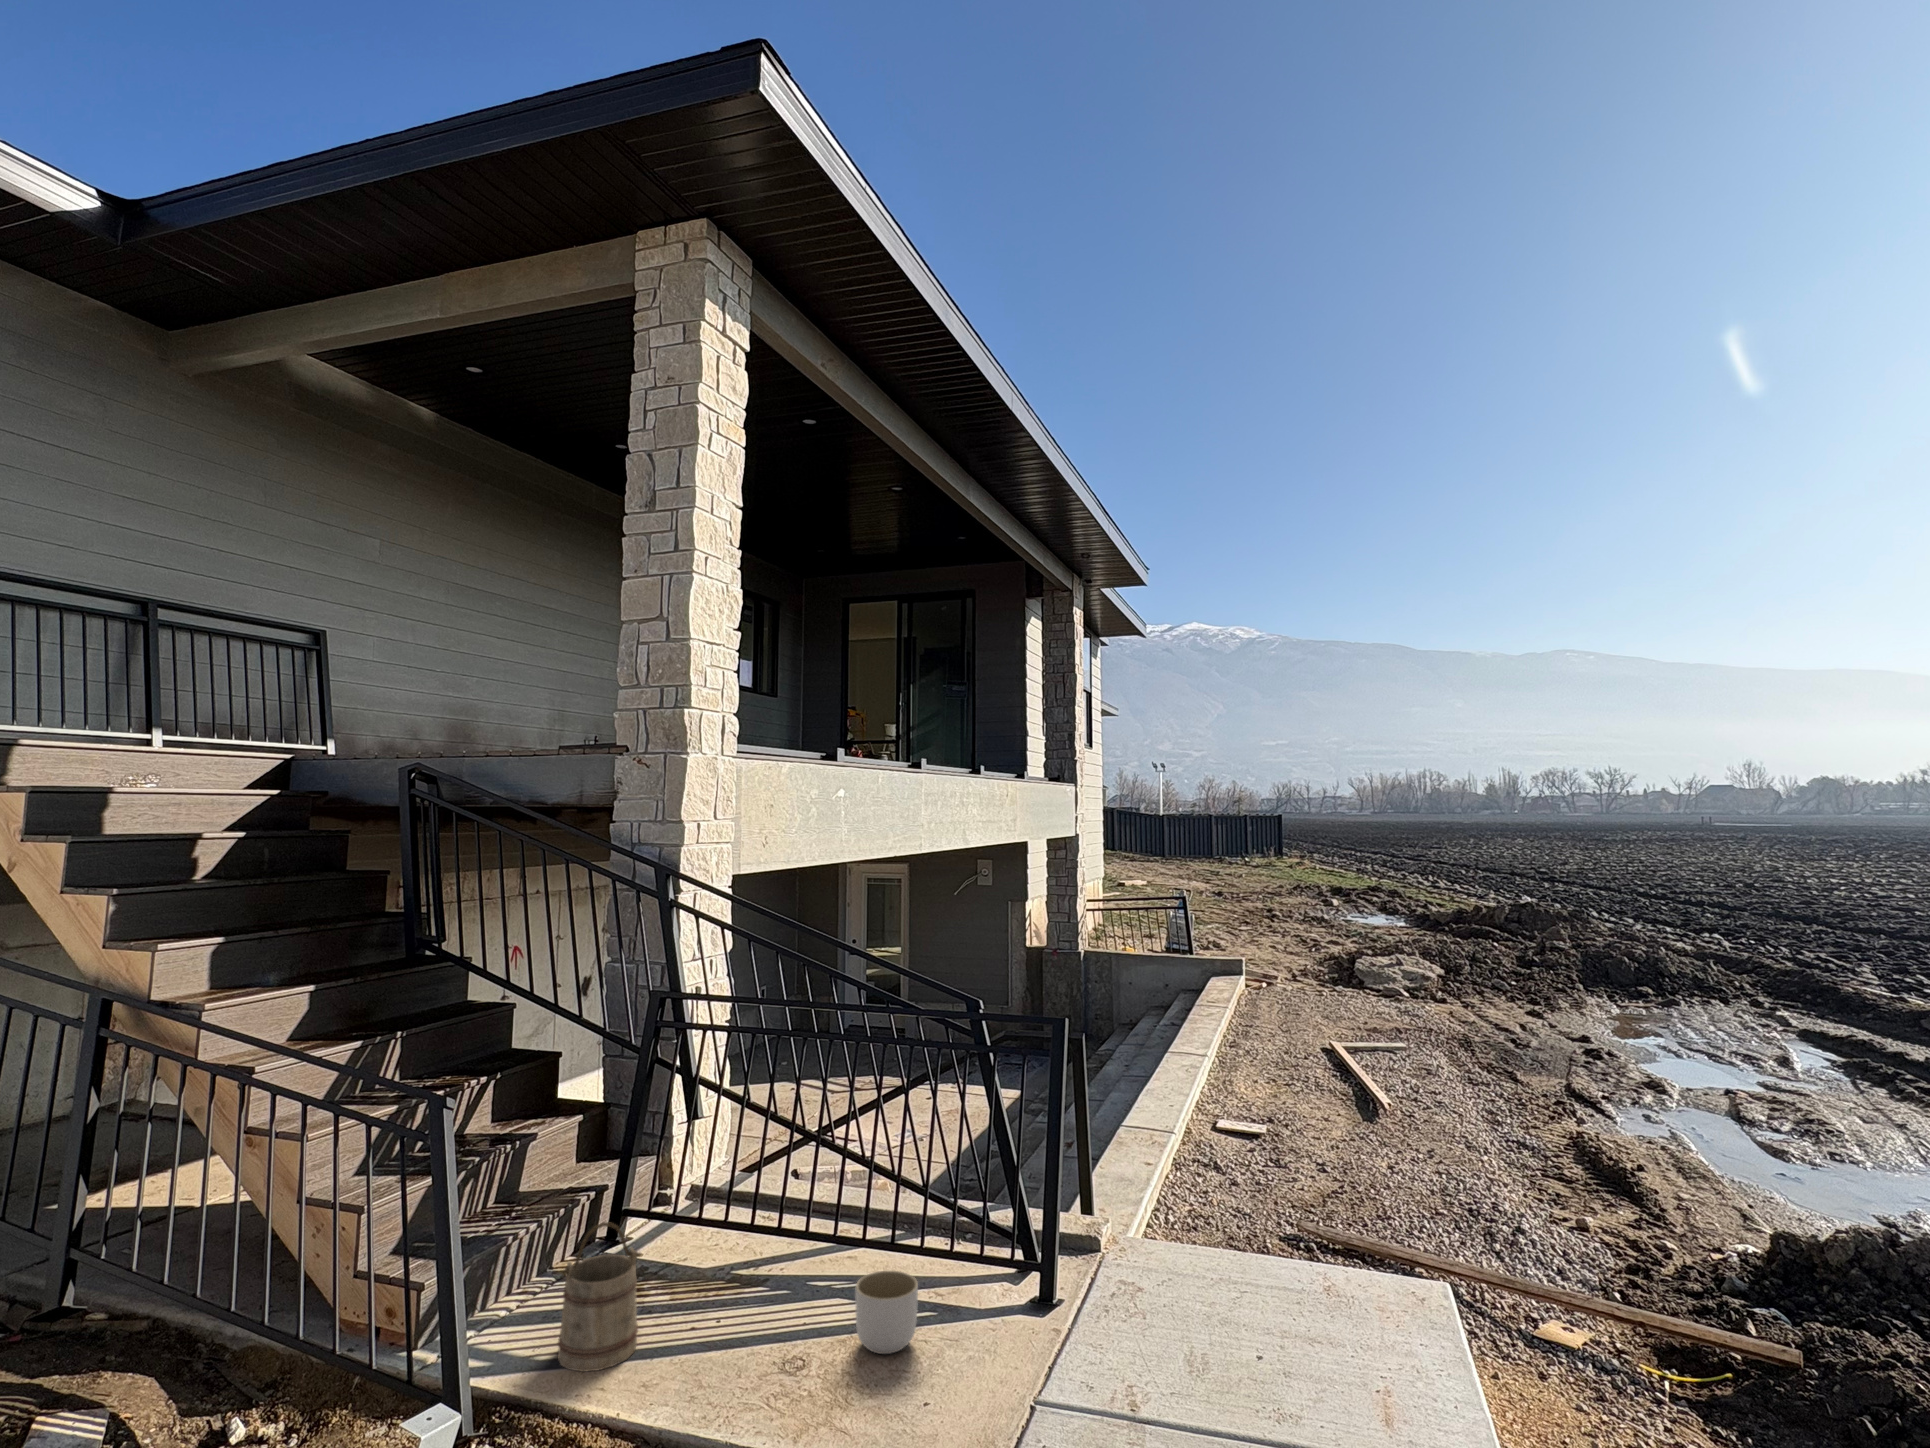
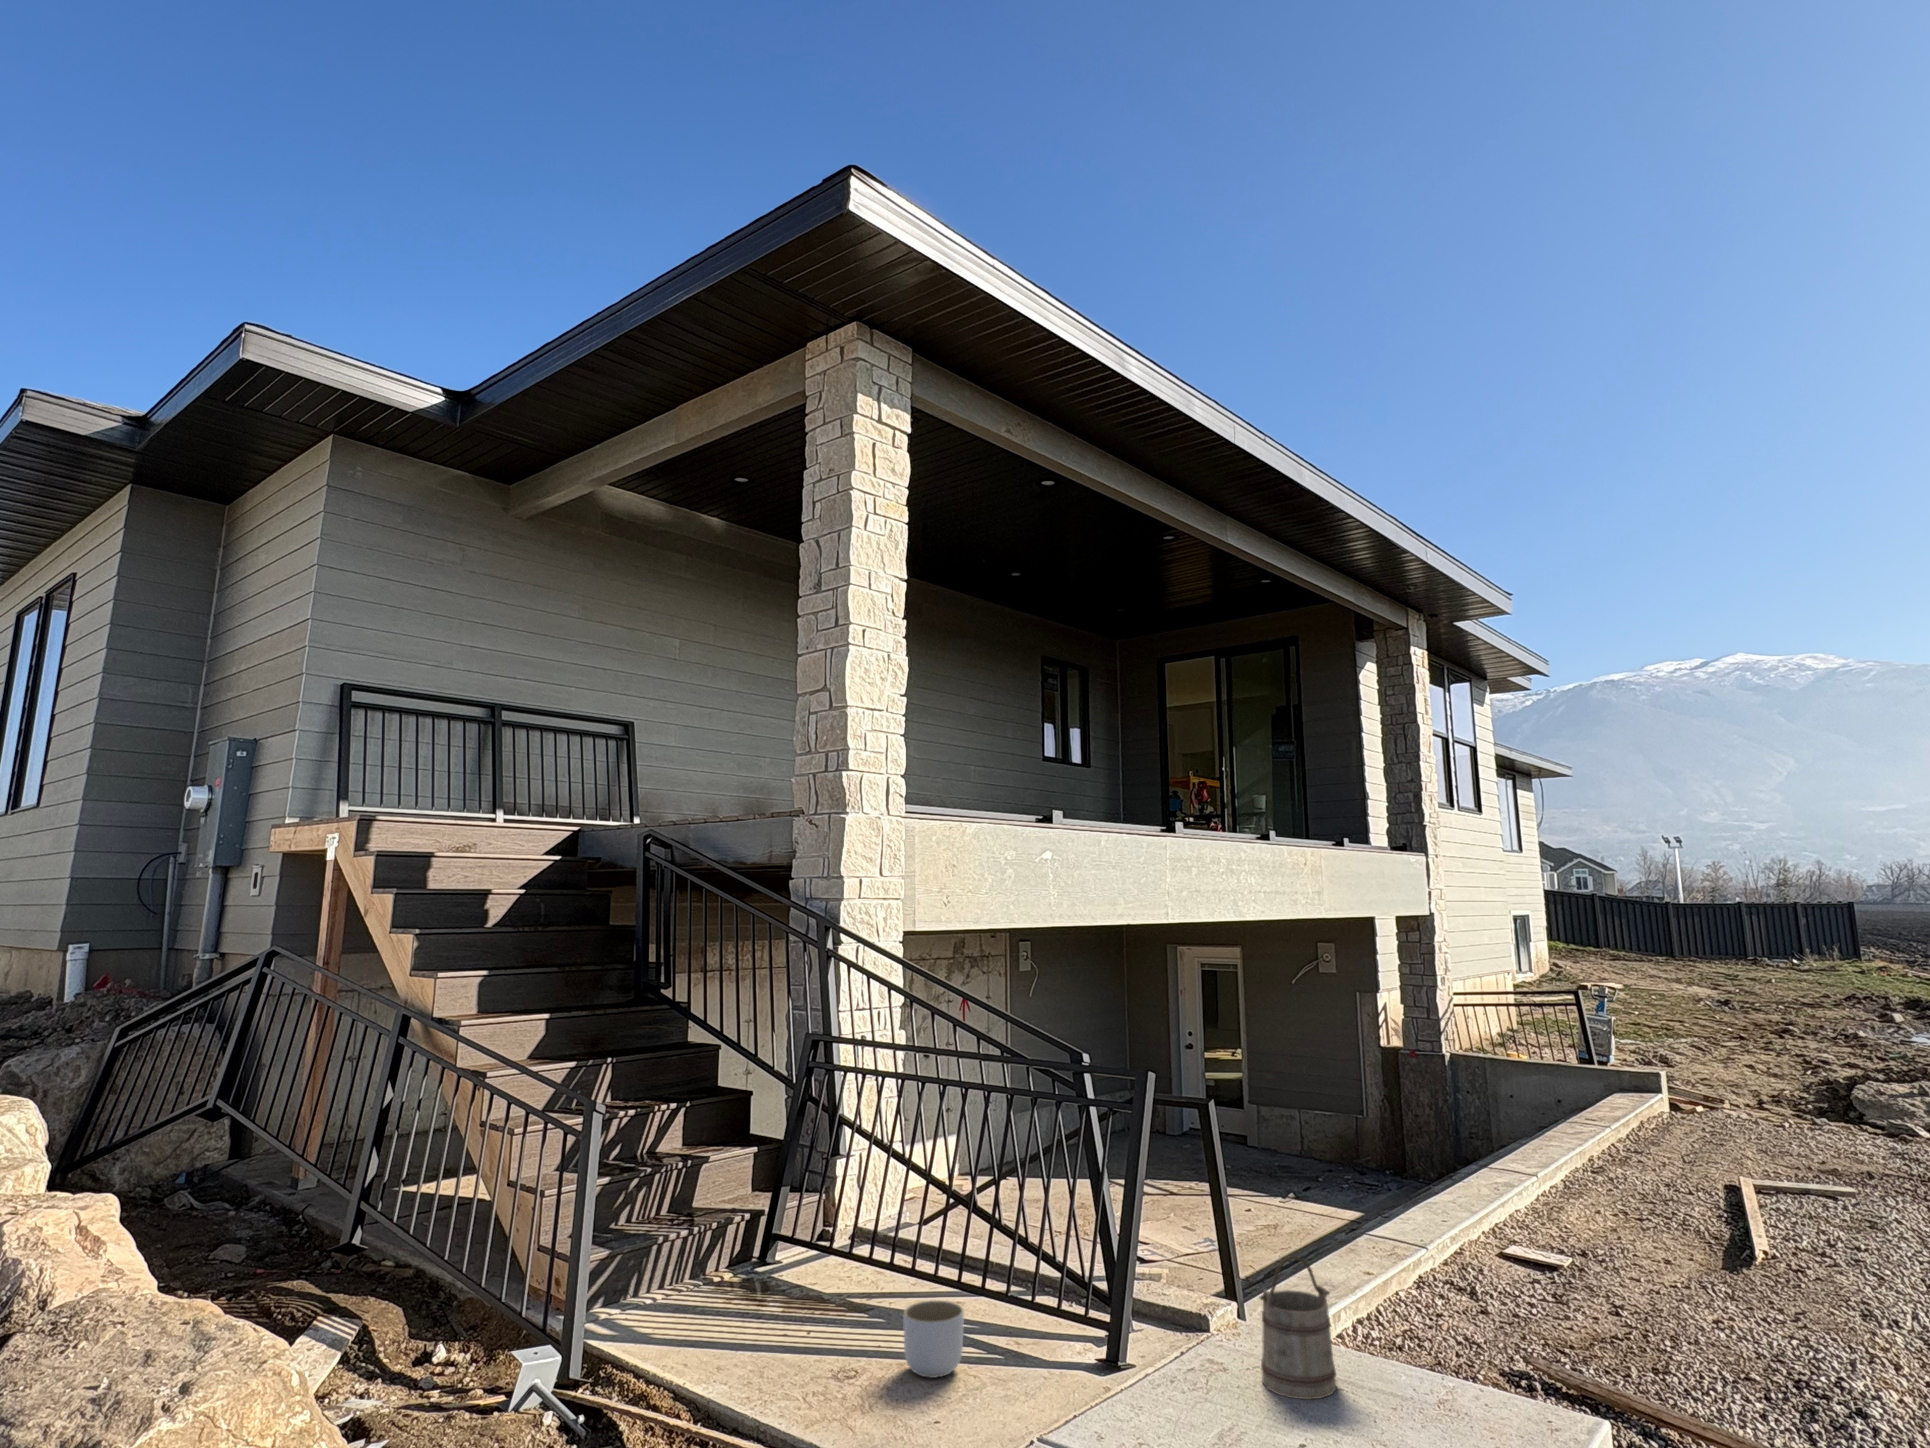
bucket: present [558,1222,641,1372] -> present [1260,1255,1336,1399]

